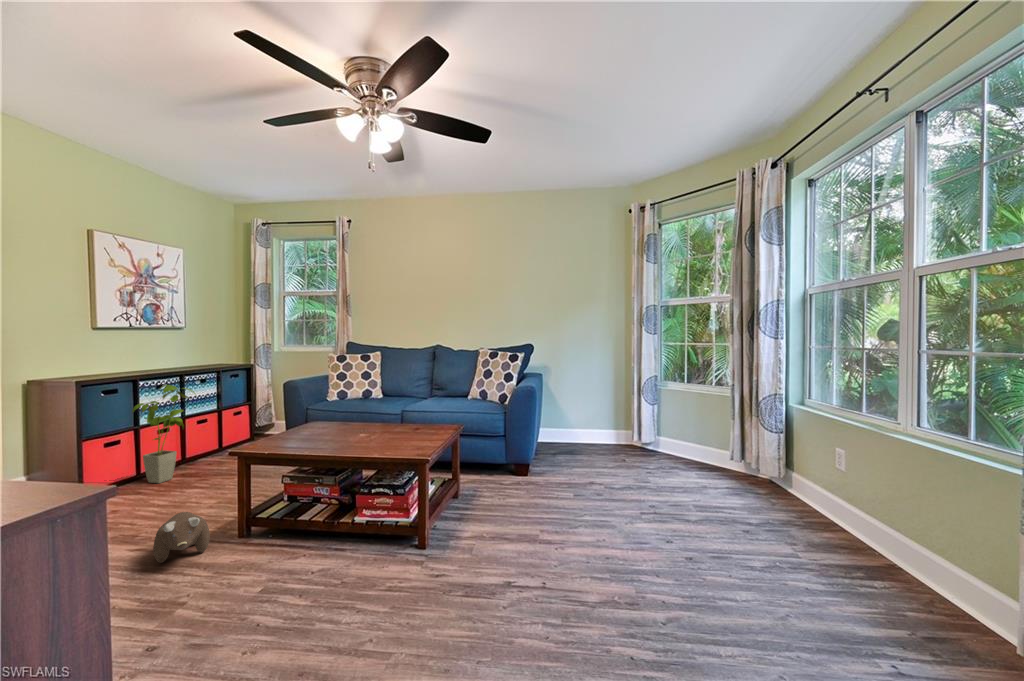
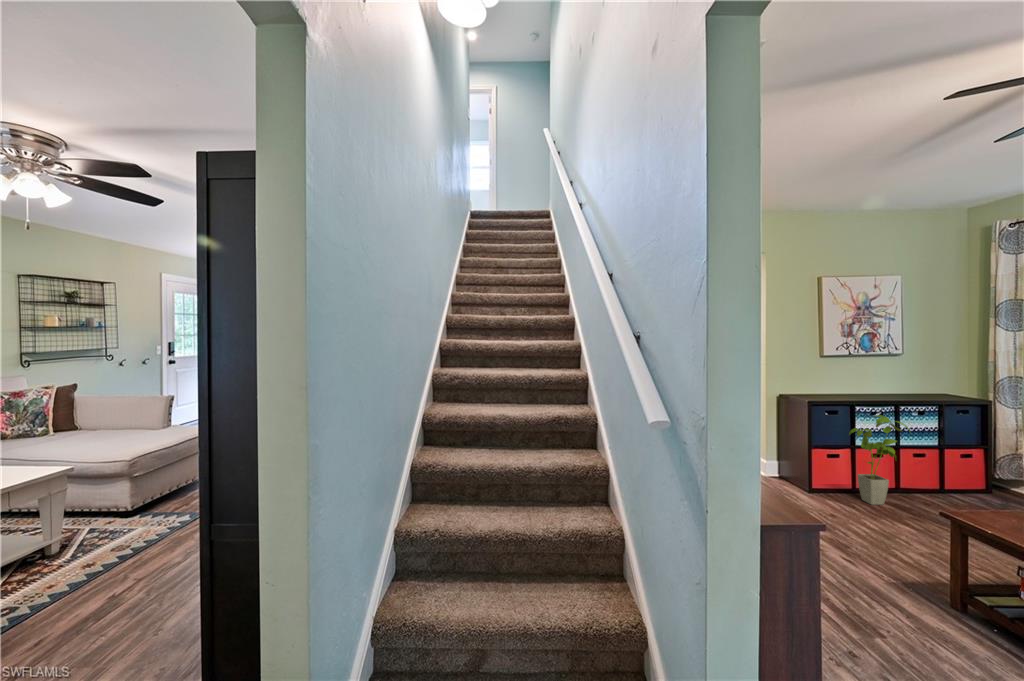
plush toy: present [153,512,210,563] -> none [861,549,915,598]

